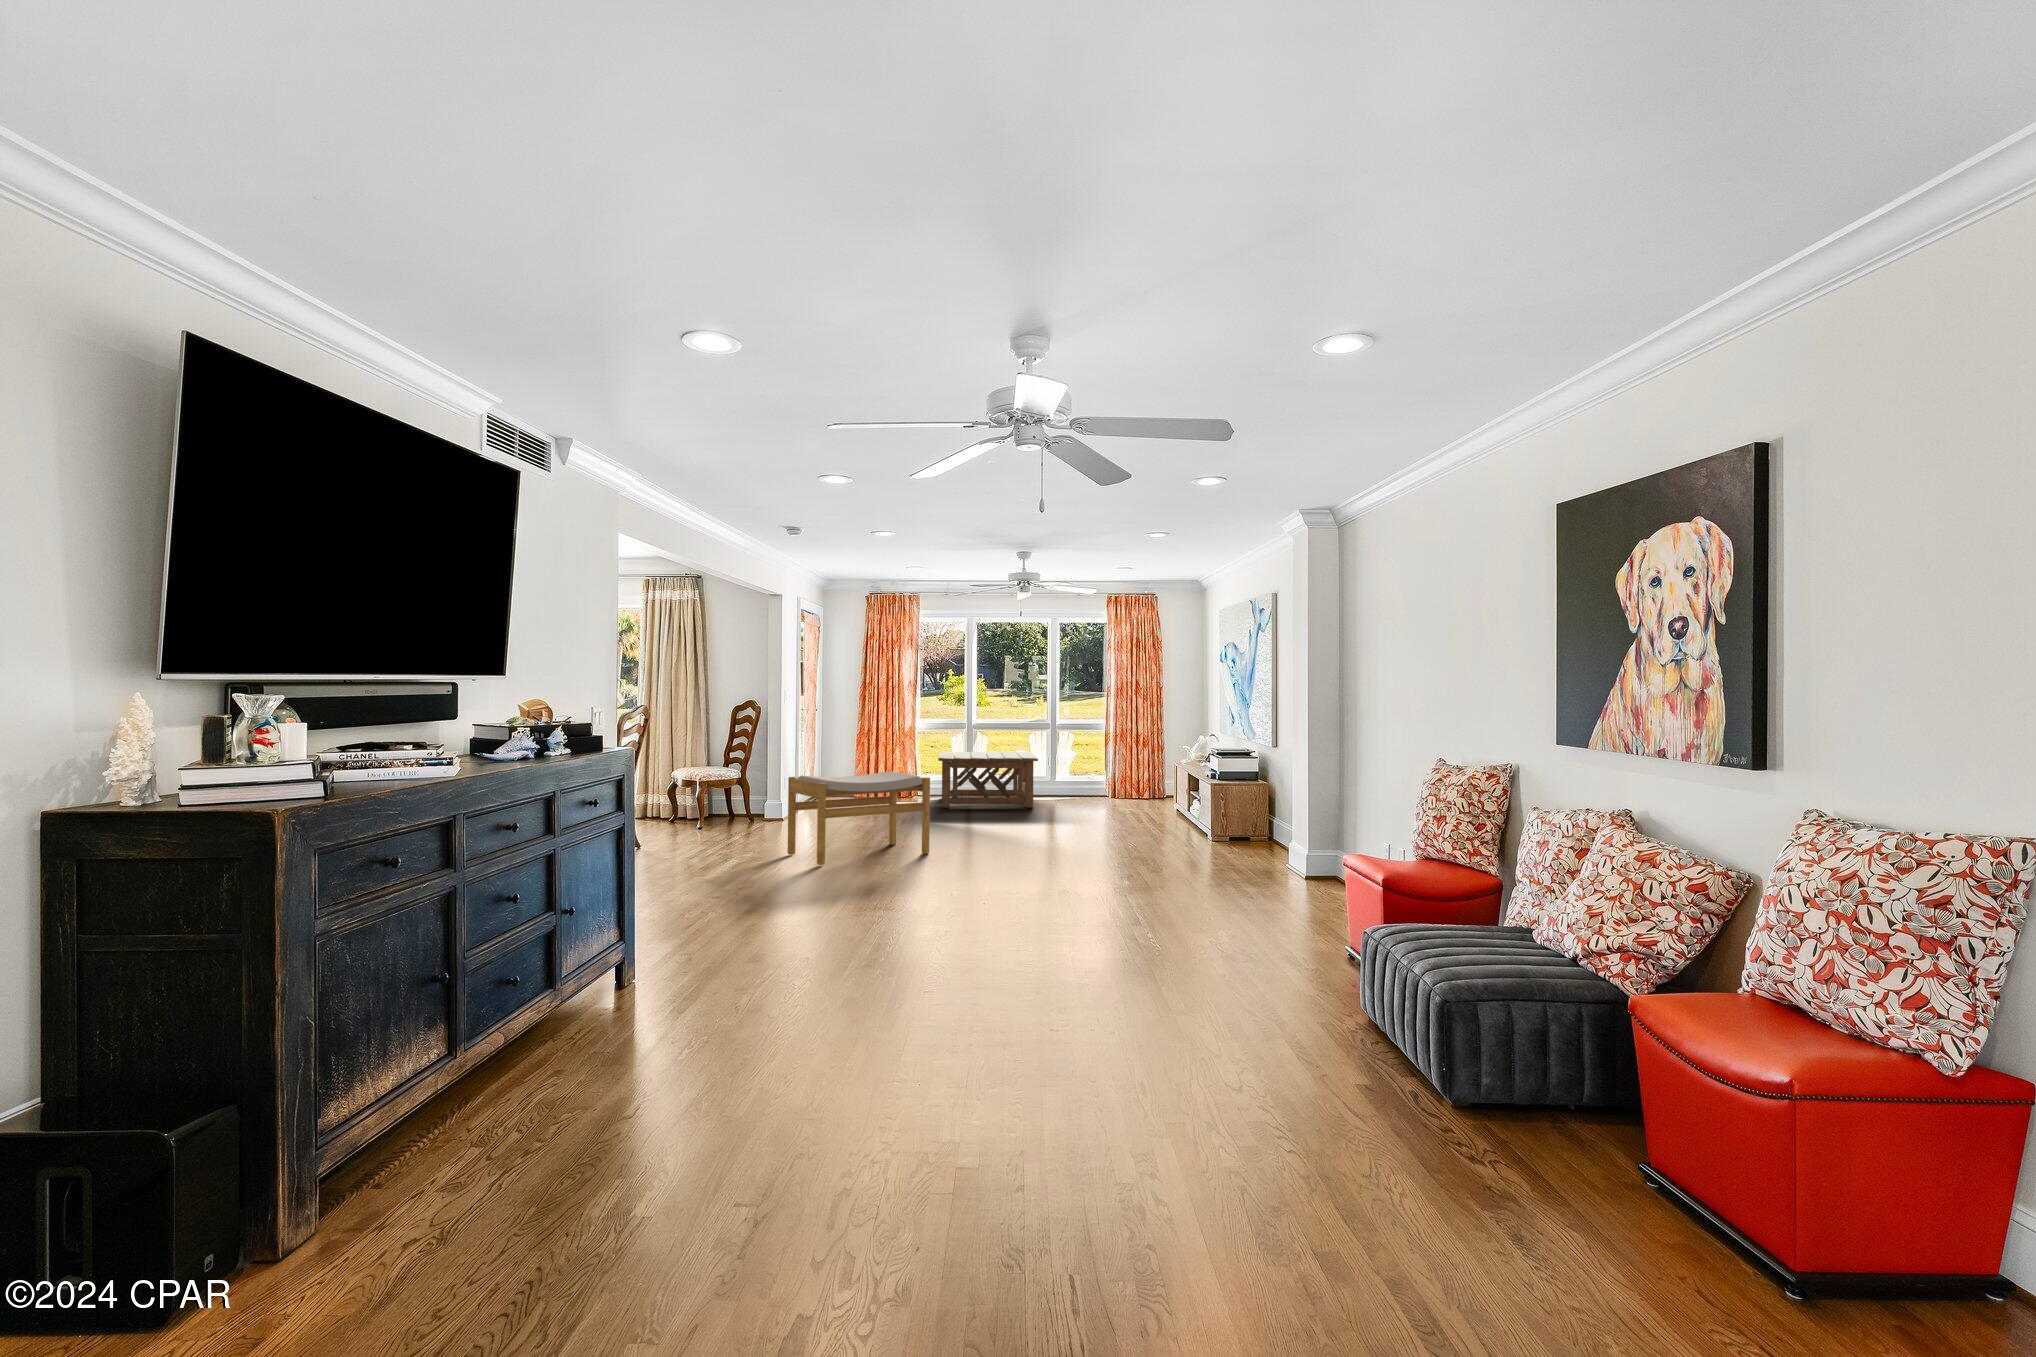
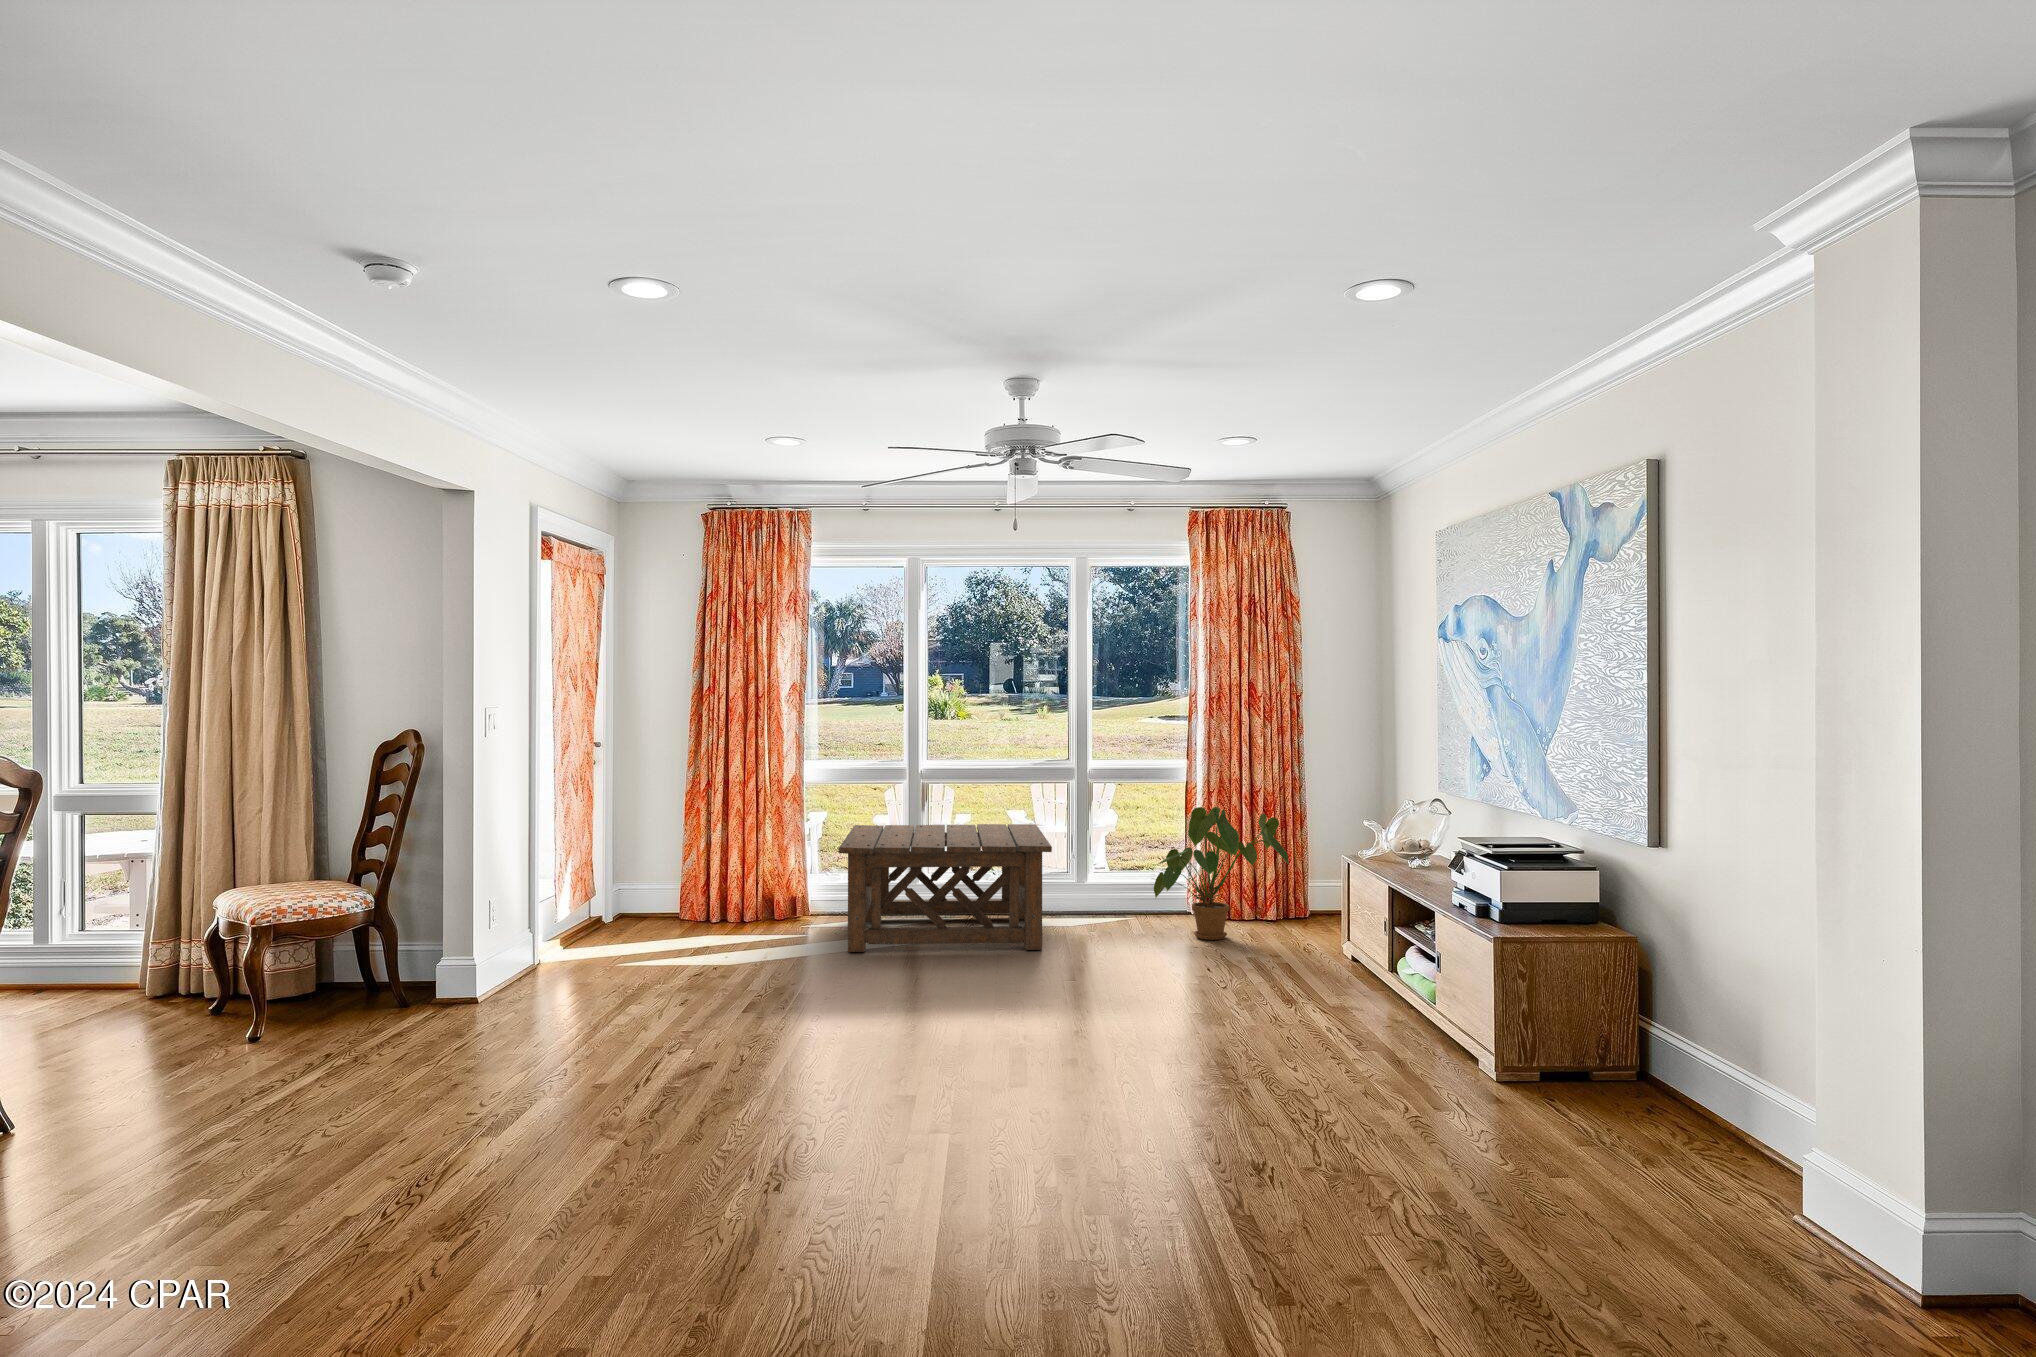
house plant: none [1087,742,1152,805] -> present [1154,807,1289,940]
footstool: present [788,772,930,865] -> none [323,925,746,1269]

